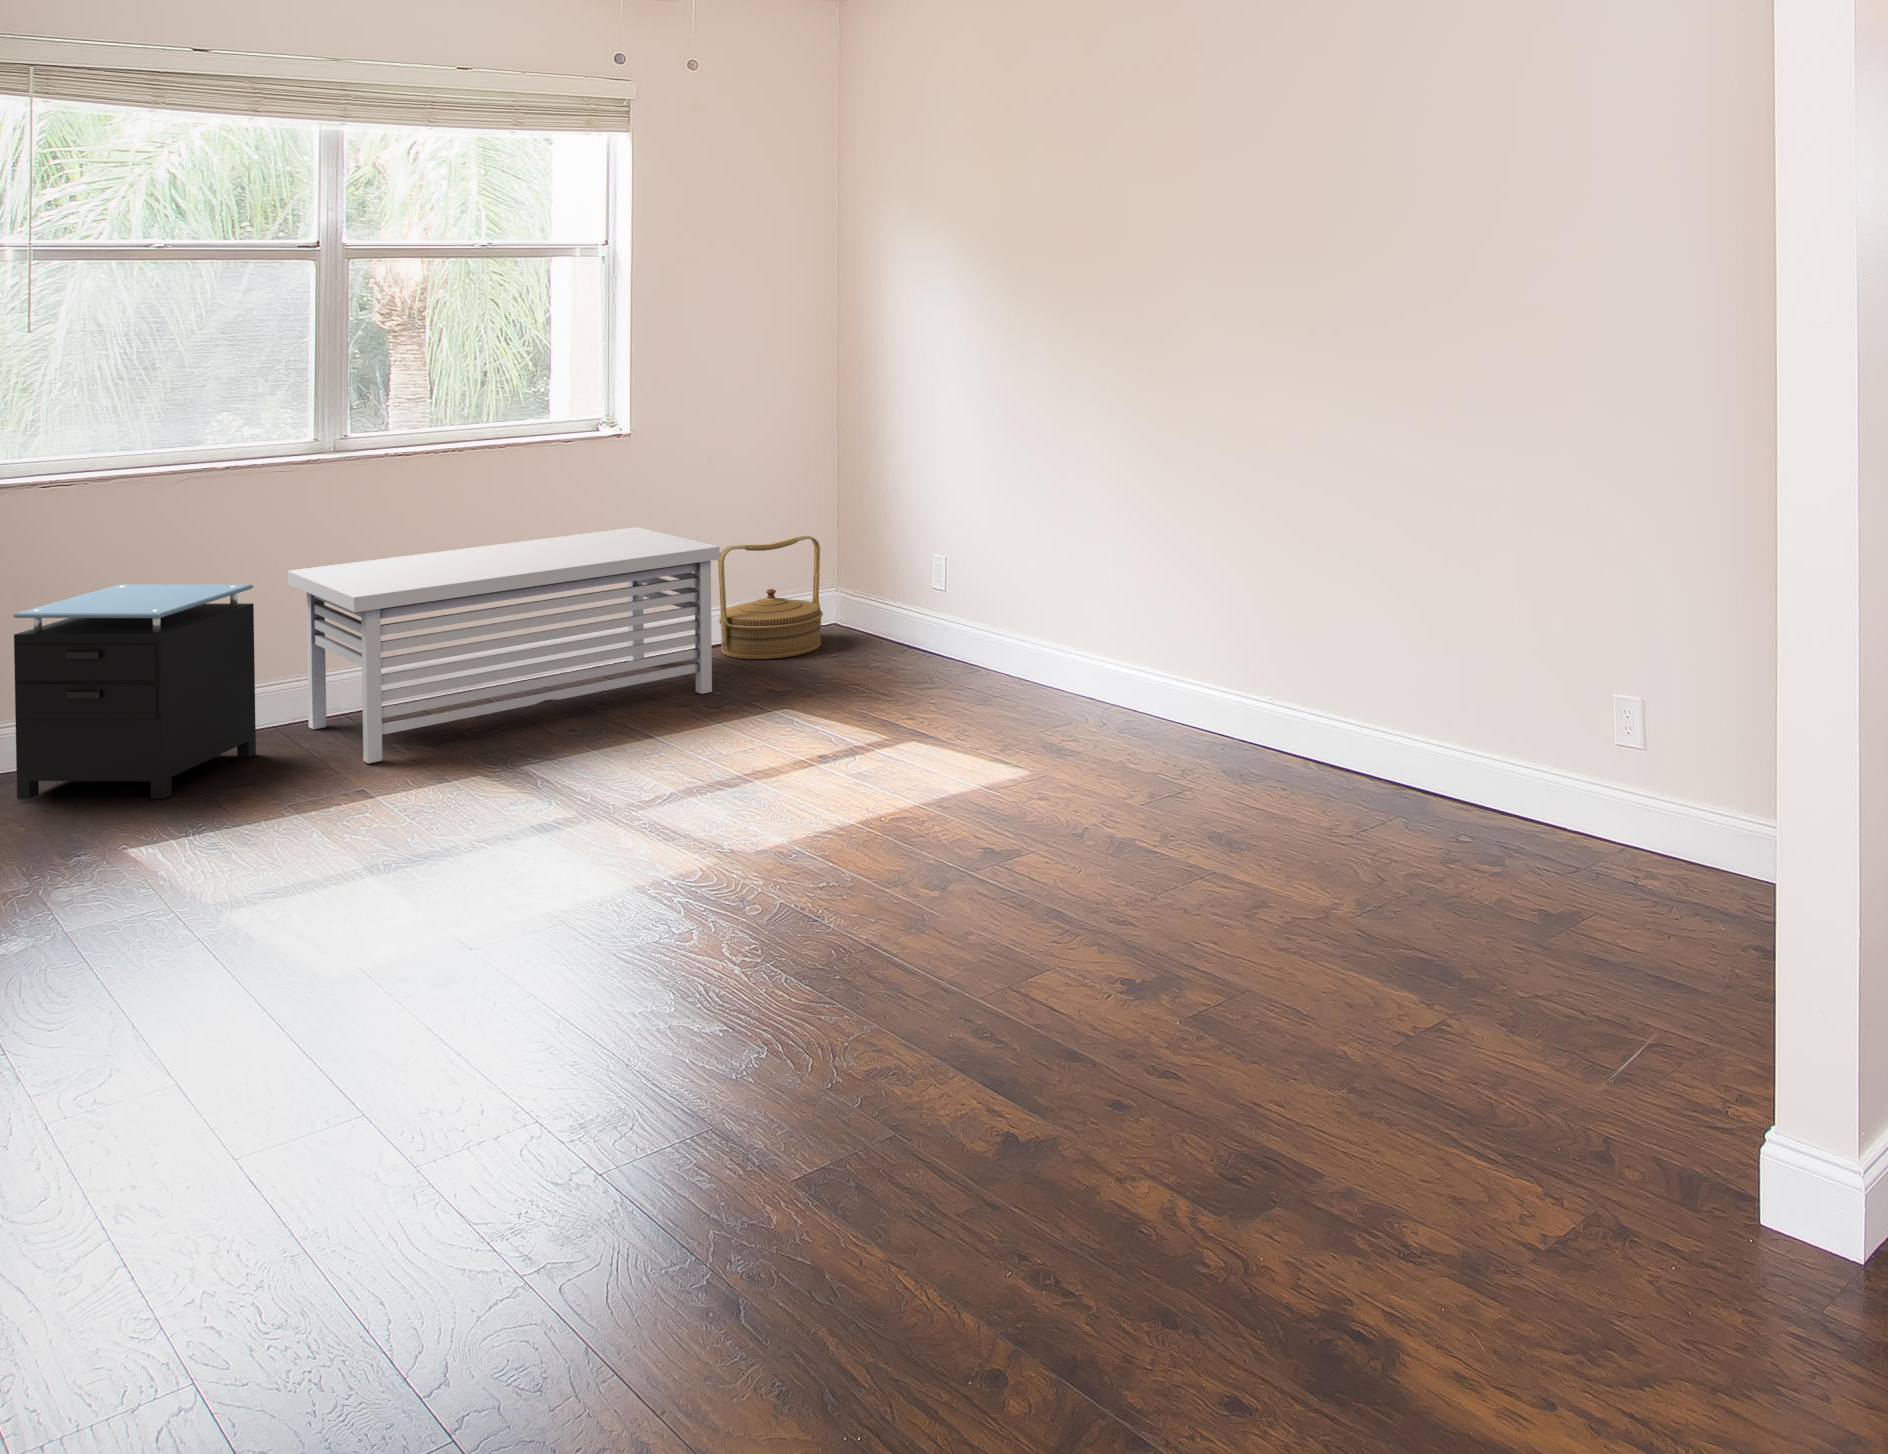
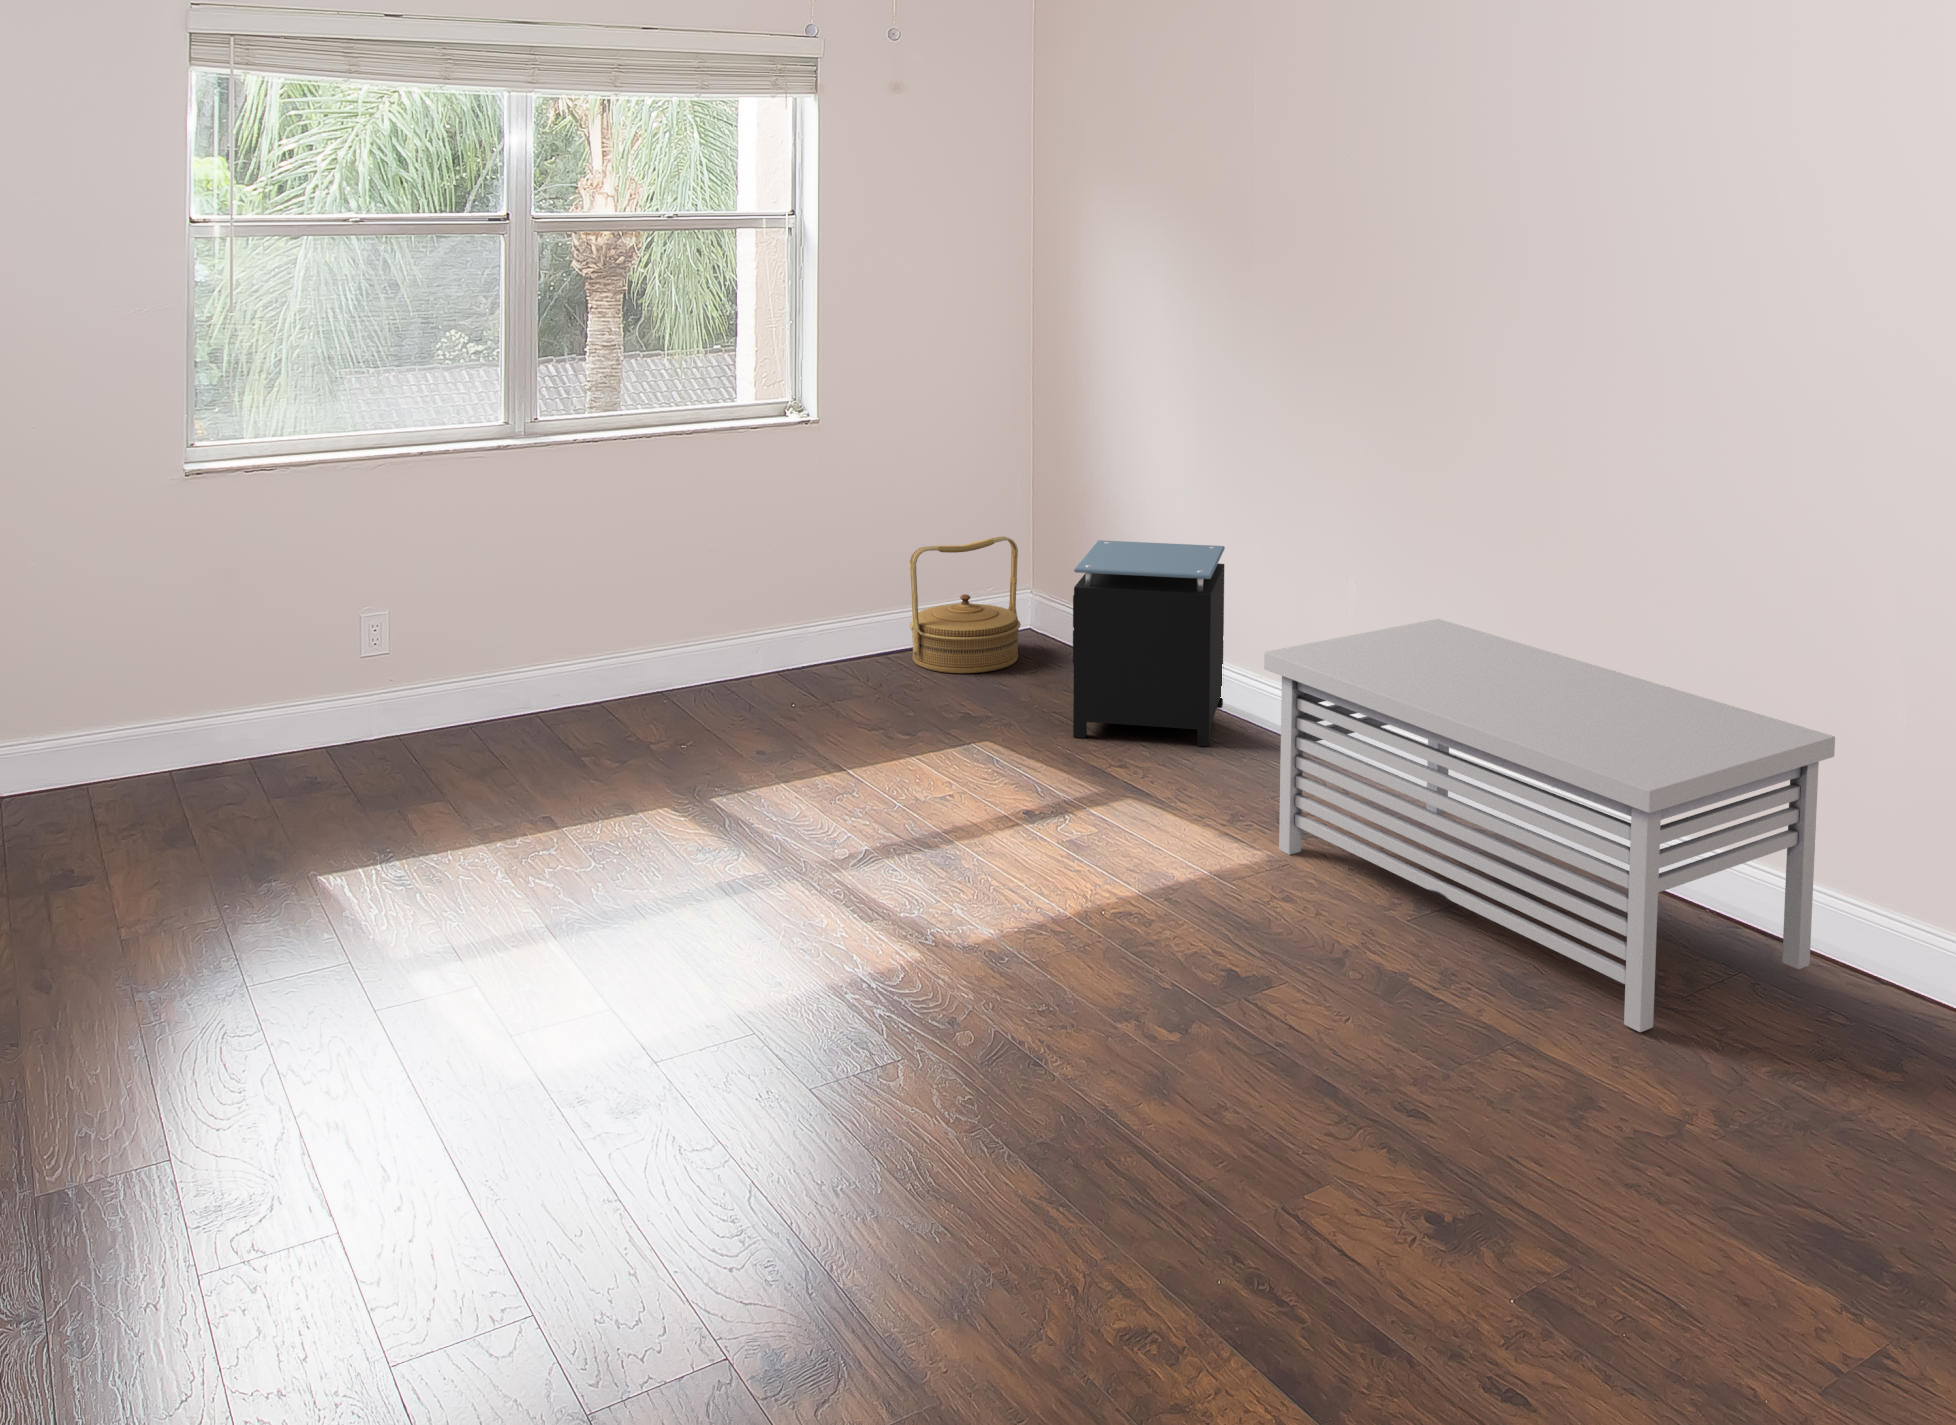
storage bench: present [288,527,720,763] -> present [1264,619,1835,1032]
nightstand: present [14,584,256,799] -> present [1073,540,1225,746]

